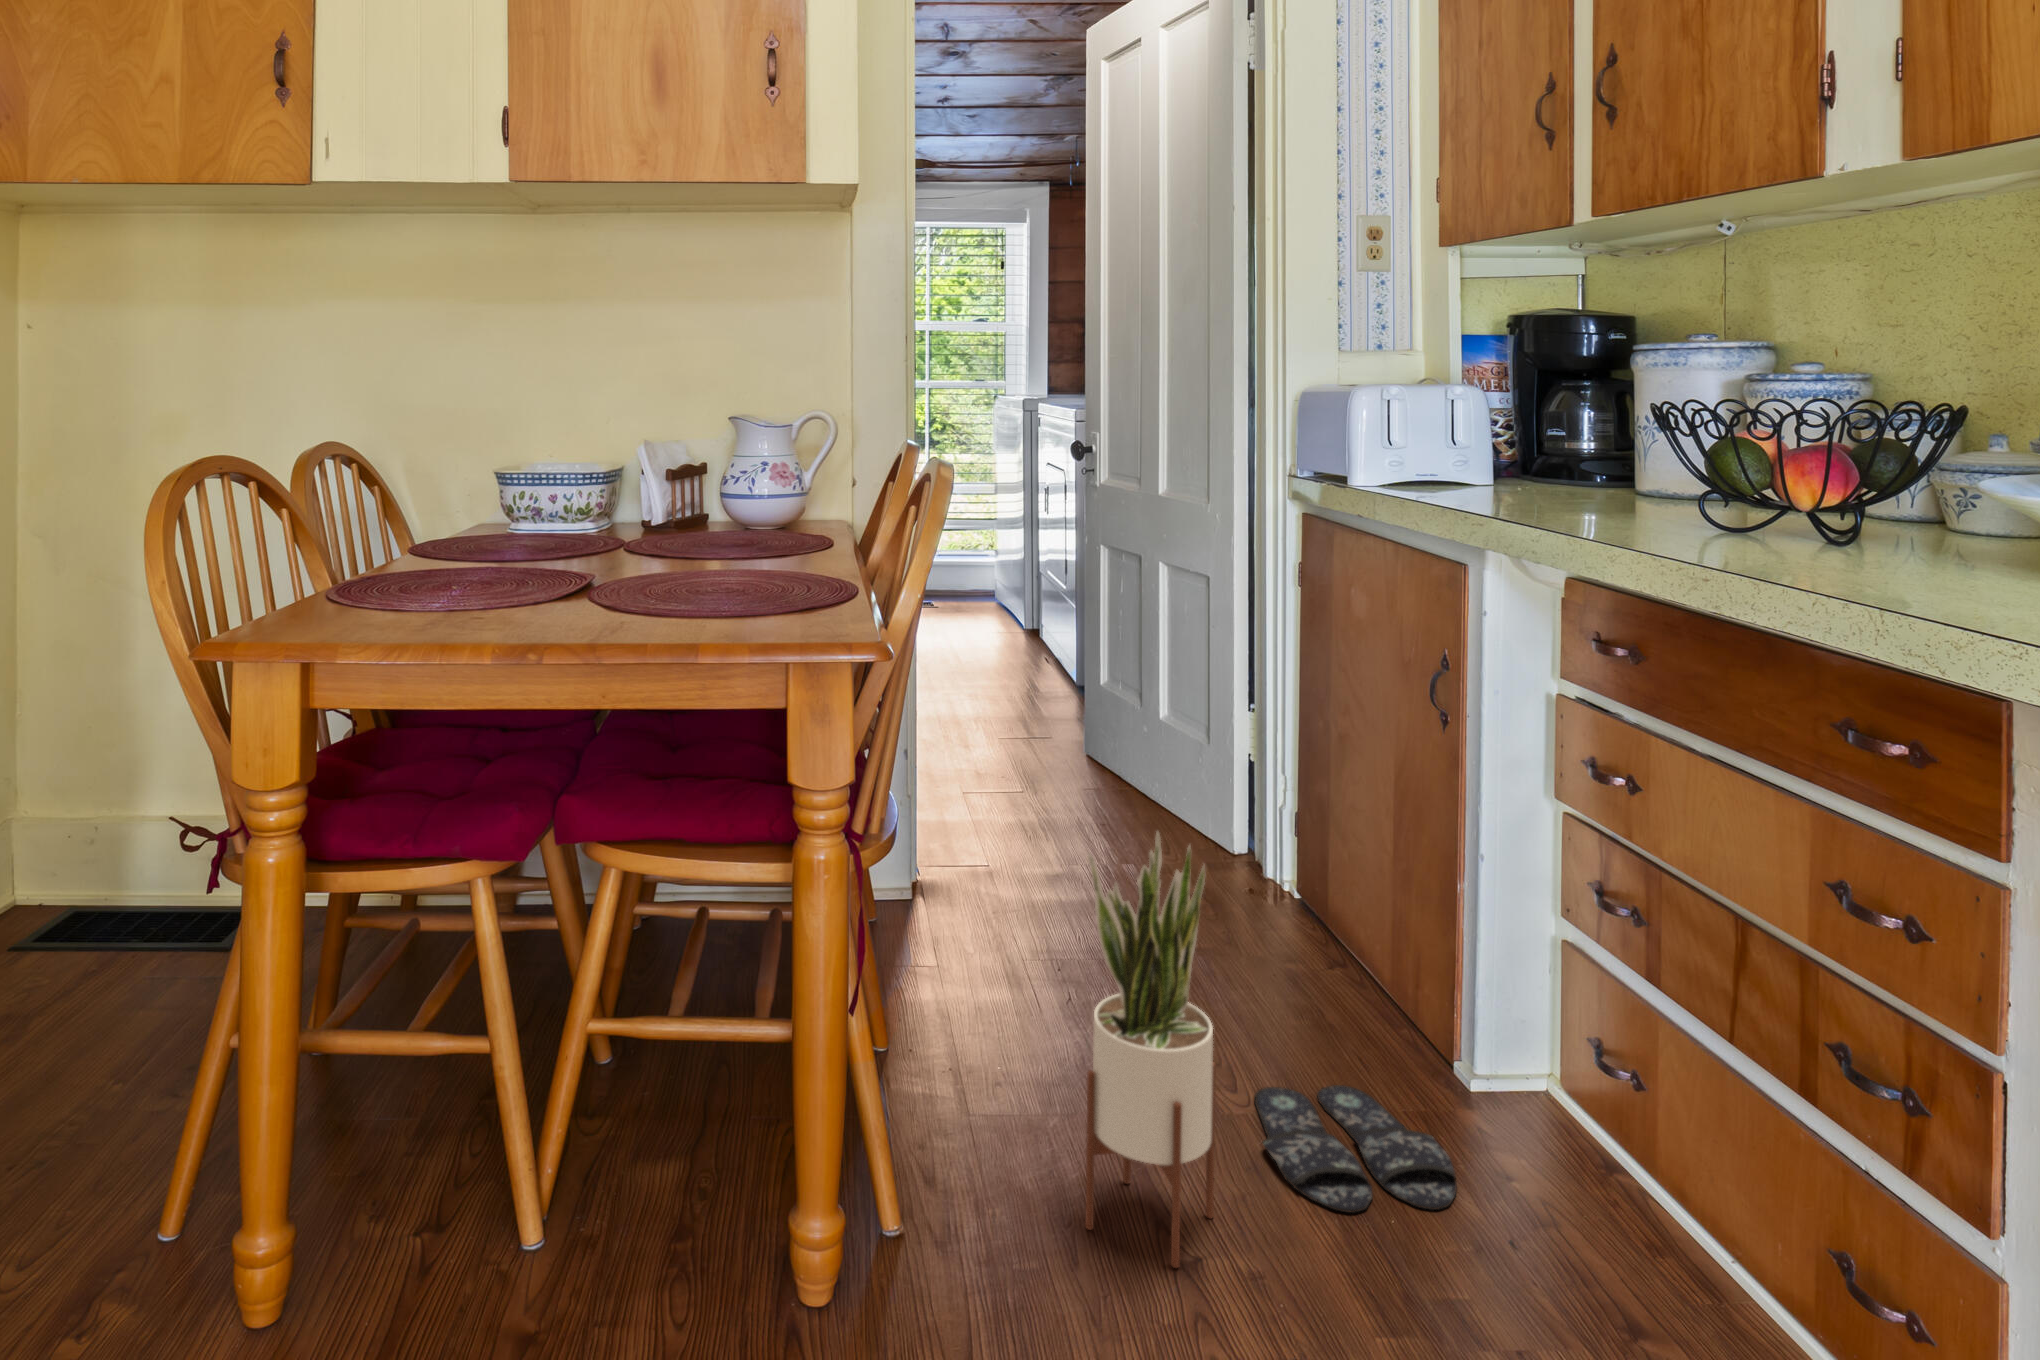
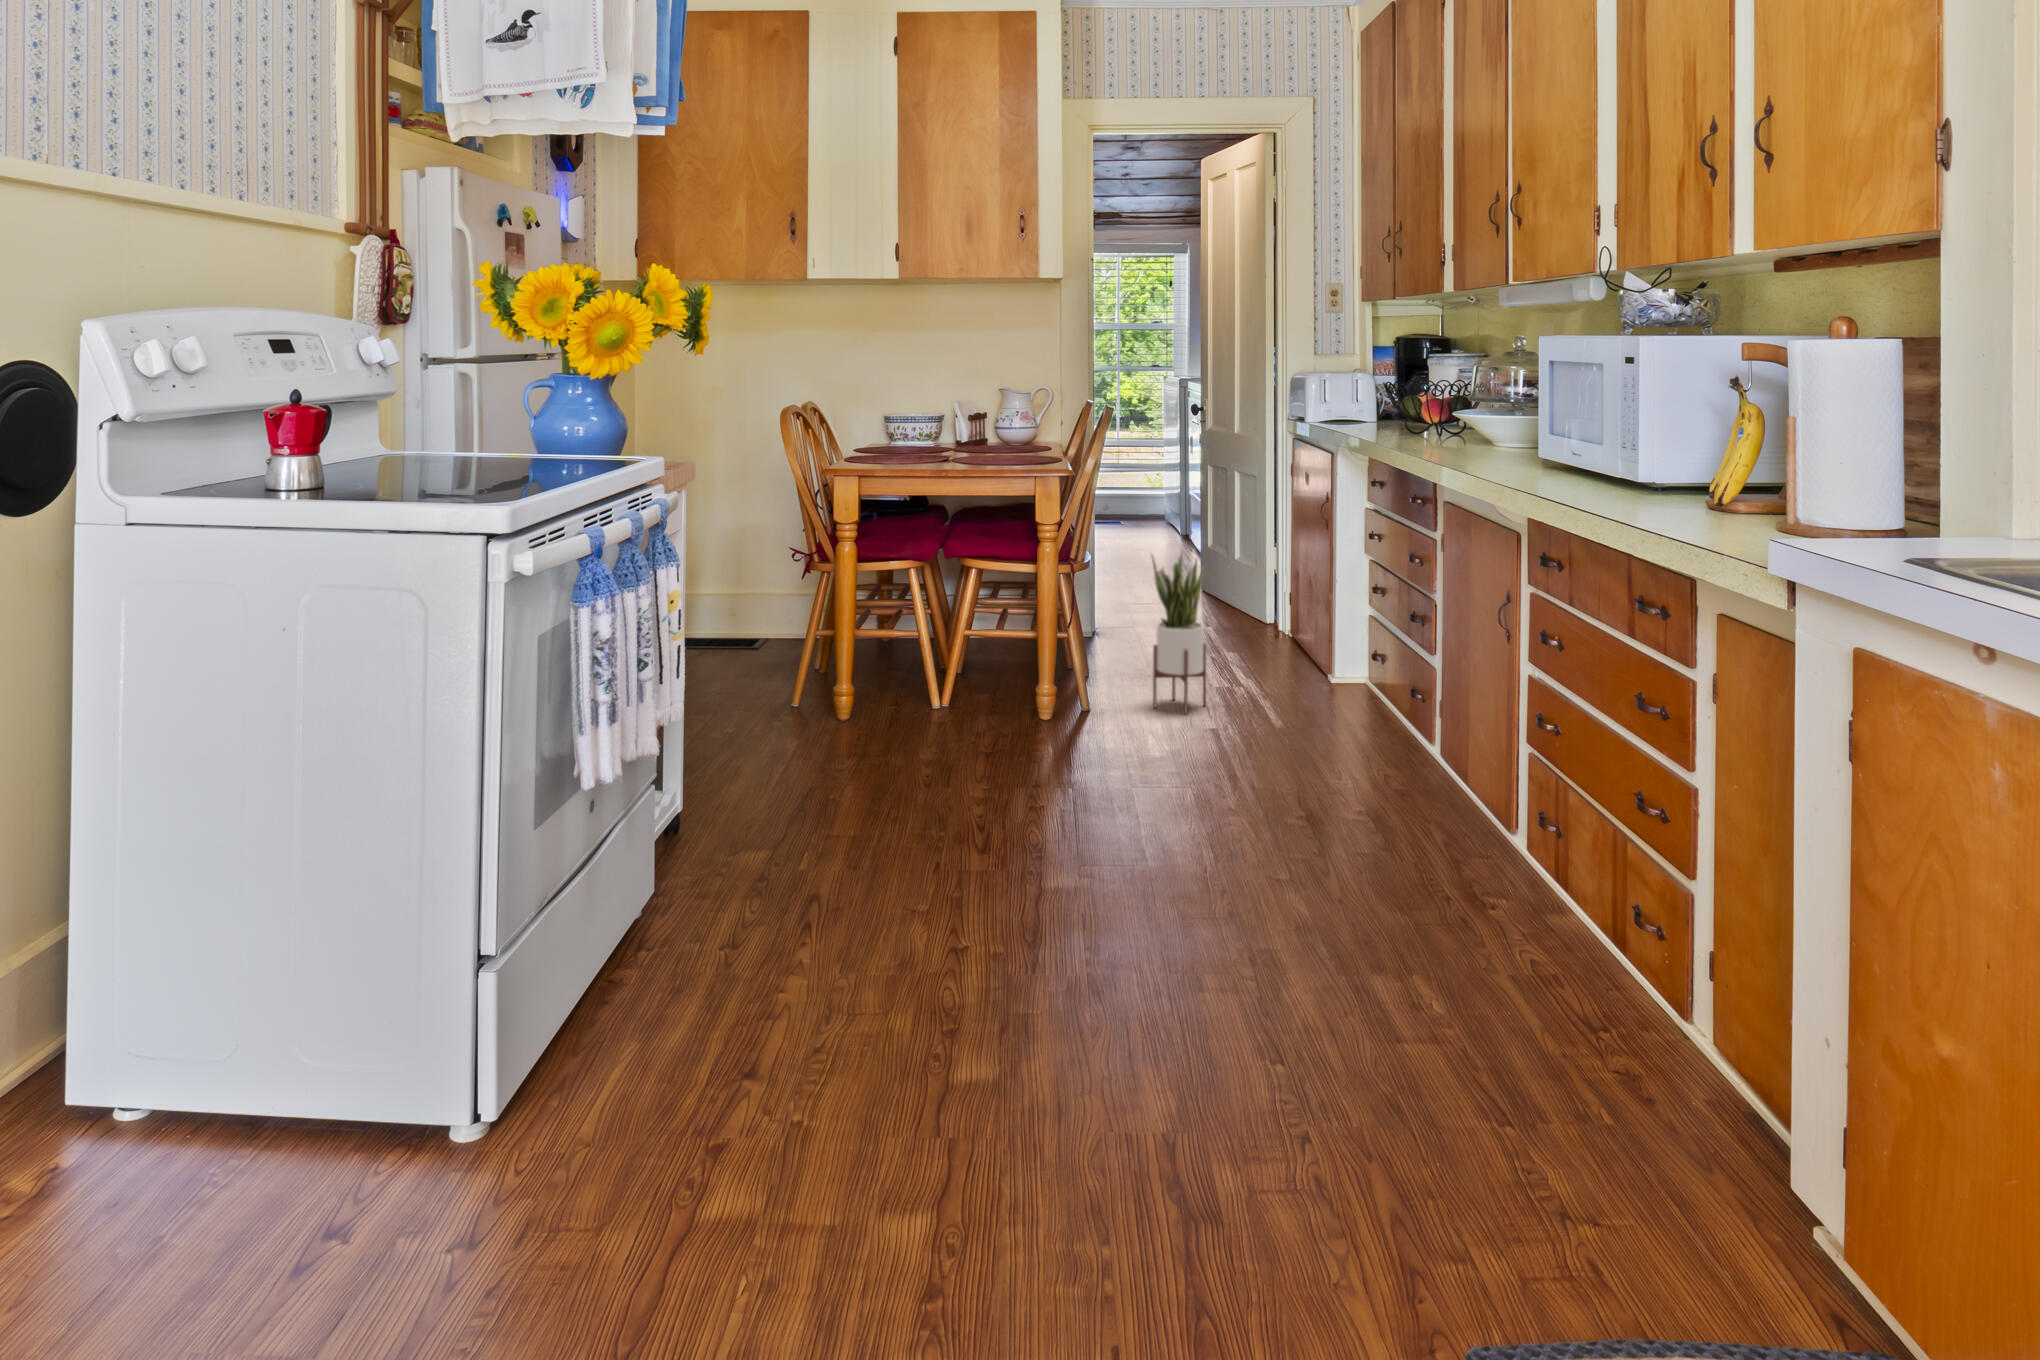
slippers: present [1255,1085,1457,1213] -> none [1234,681,1311,705]

